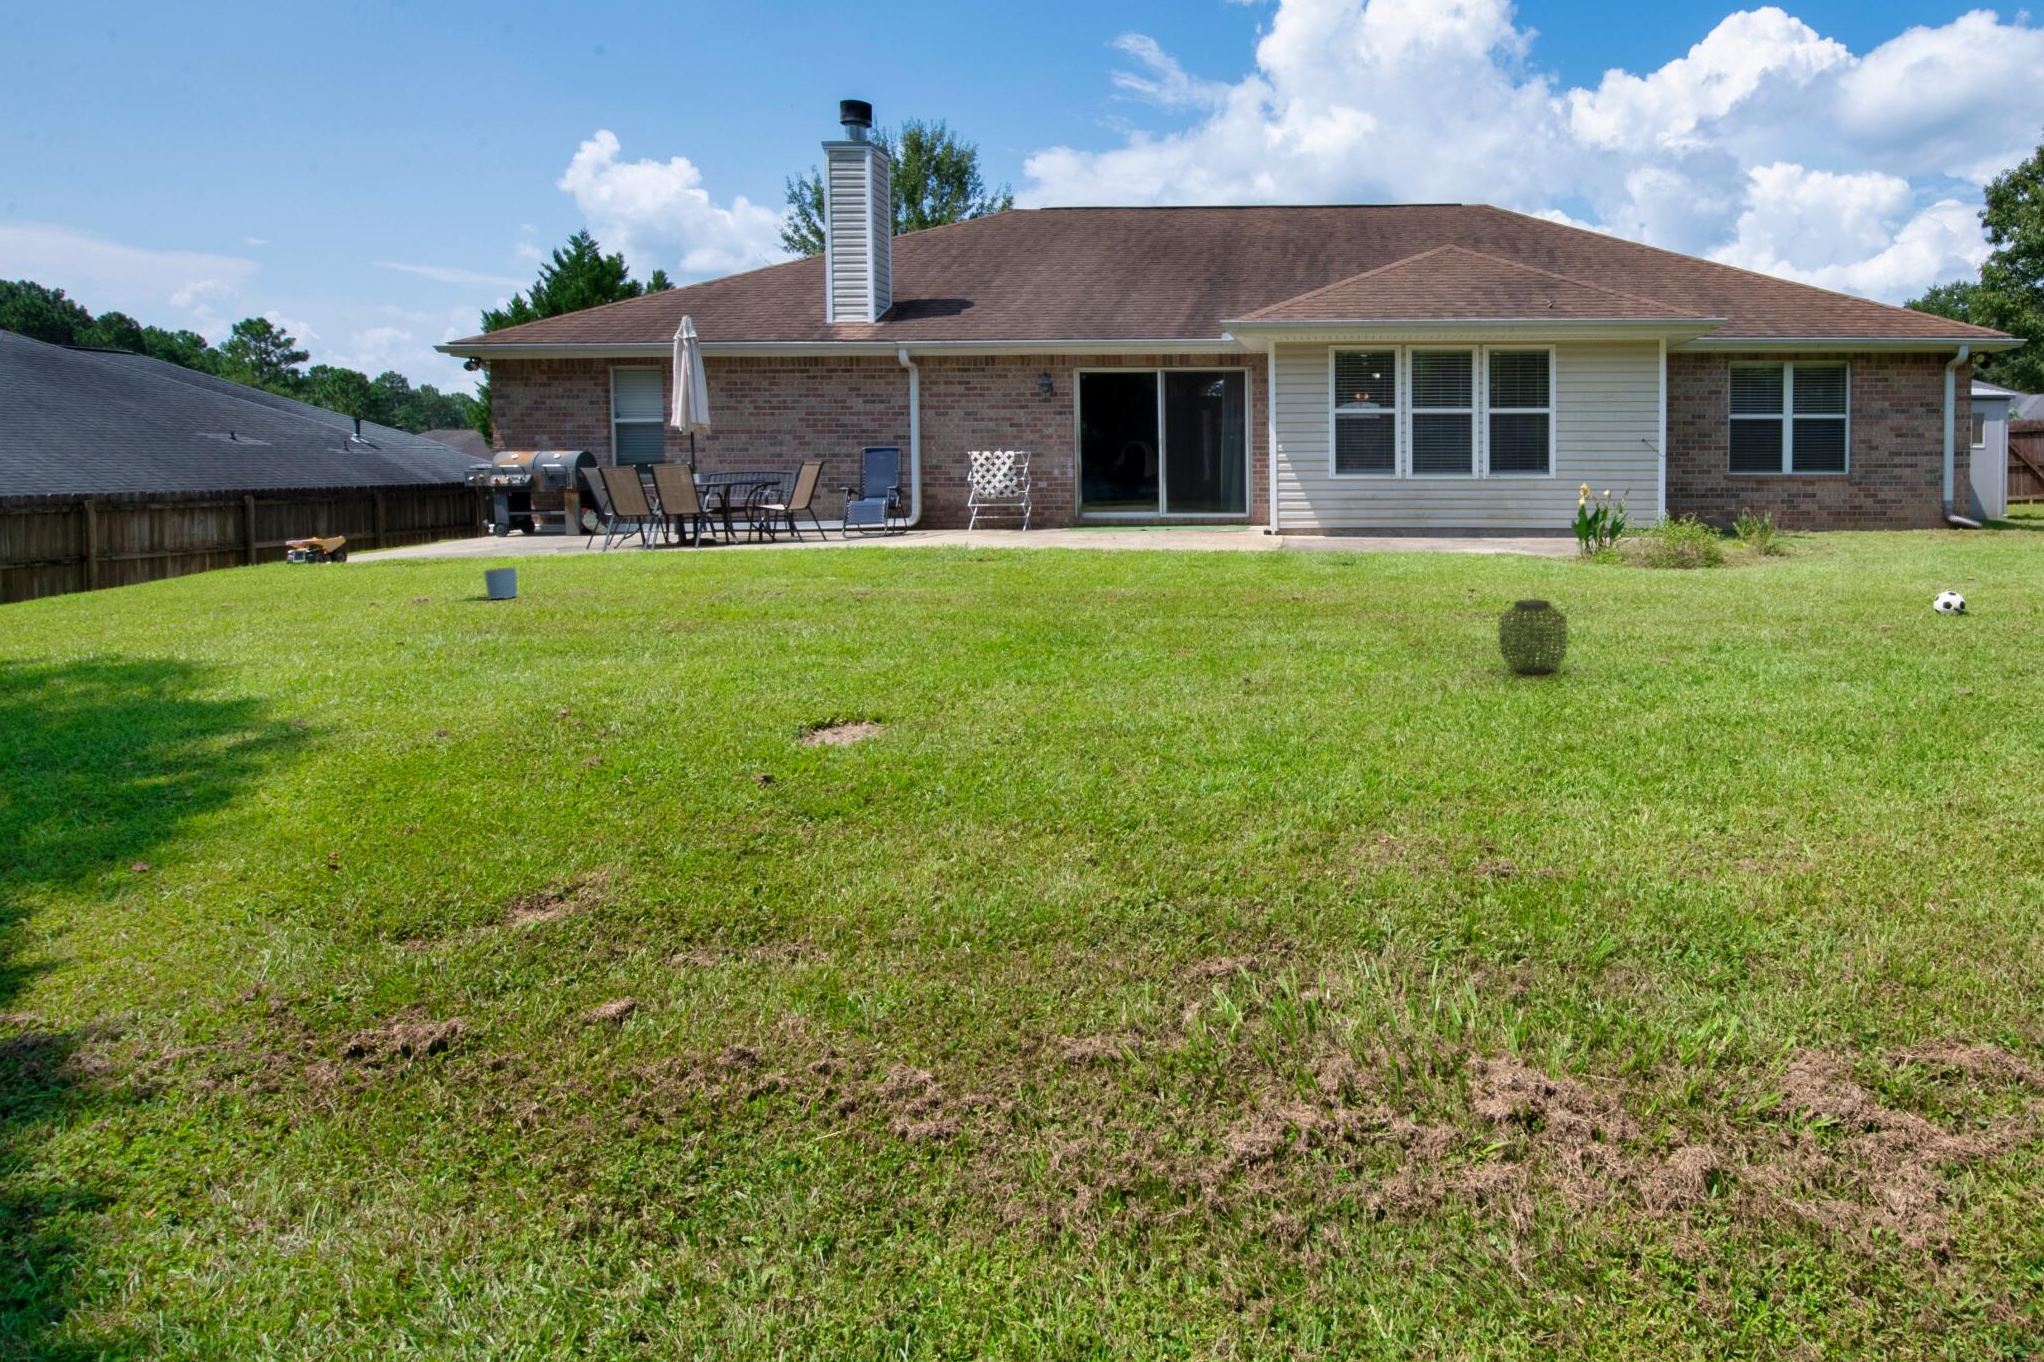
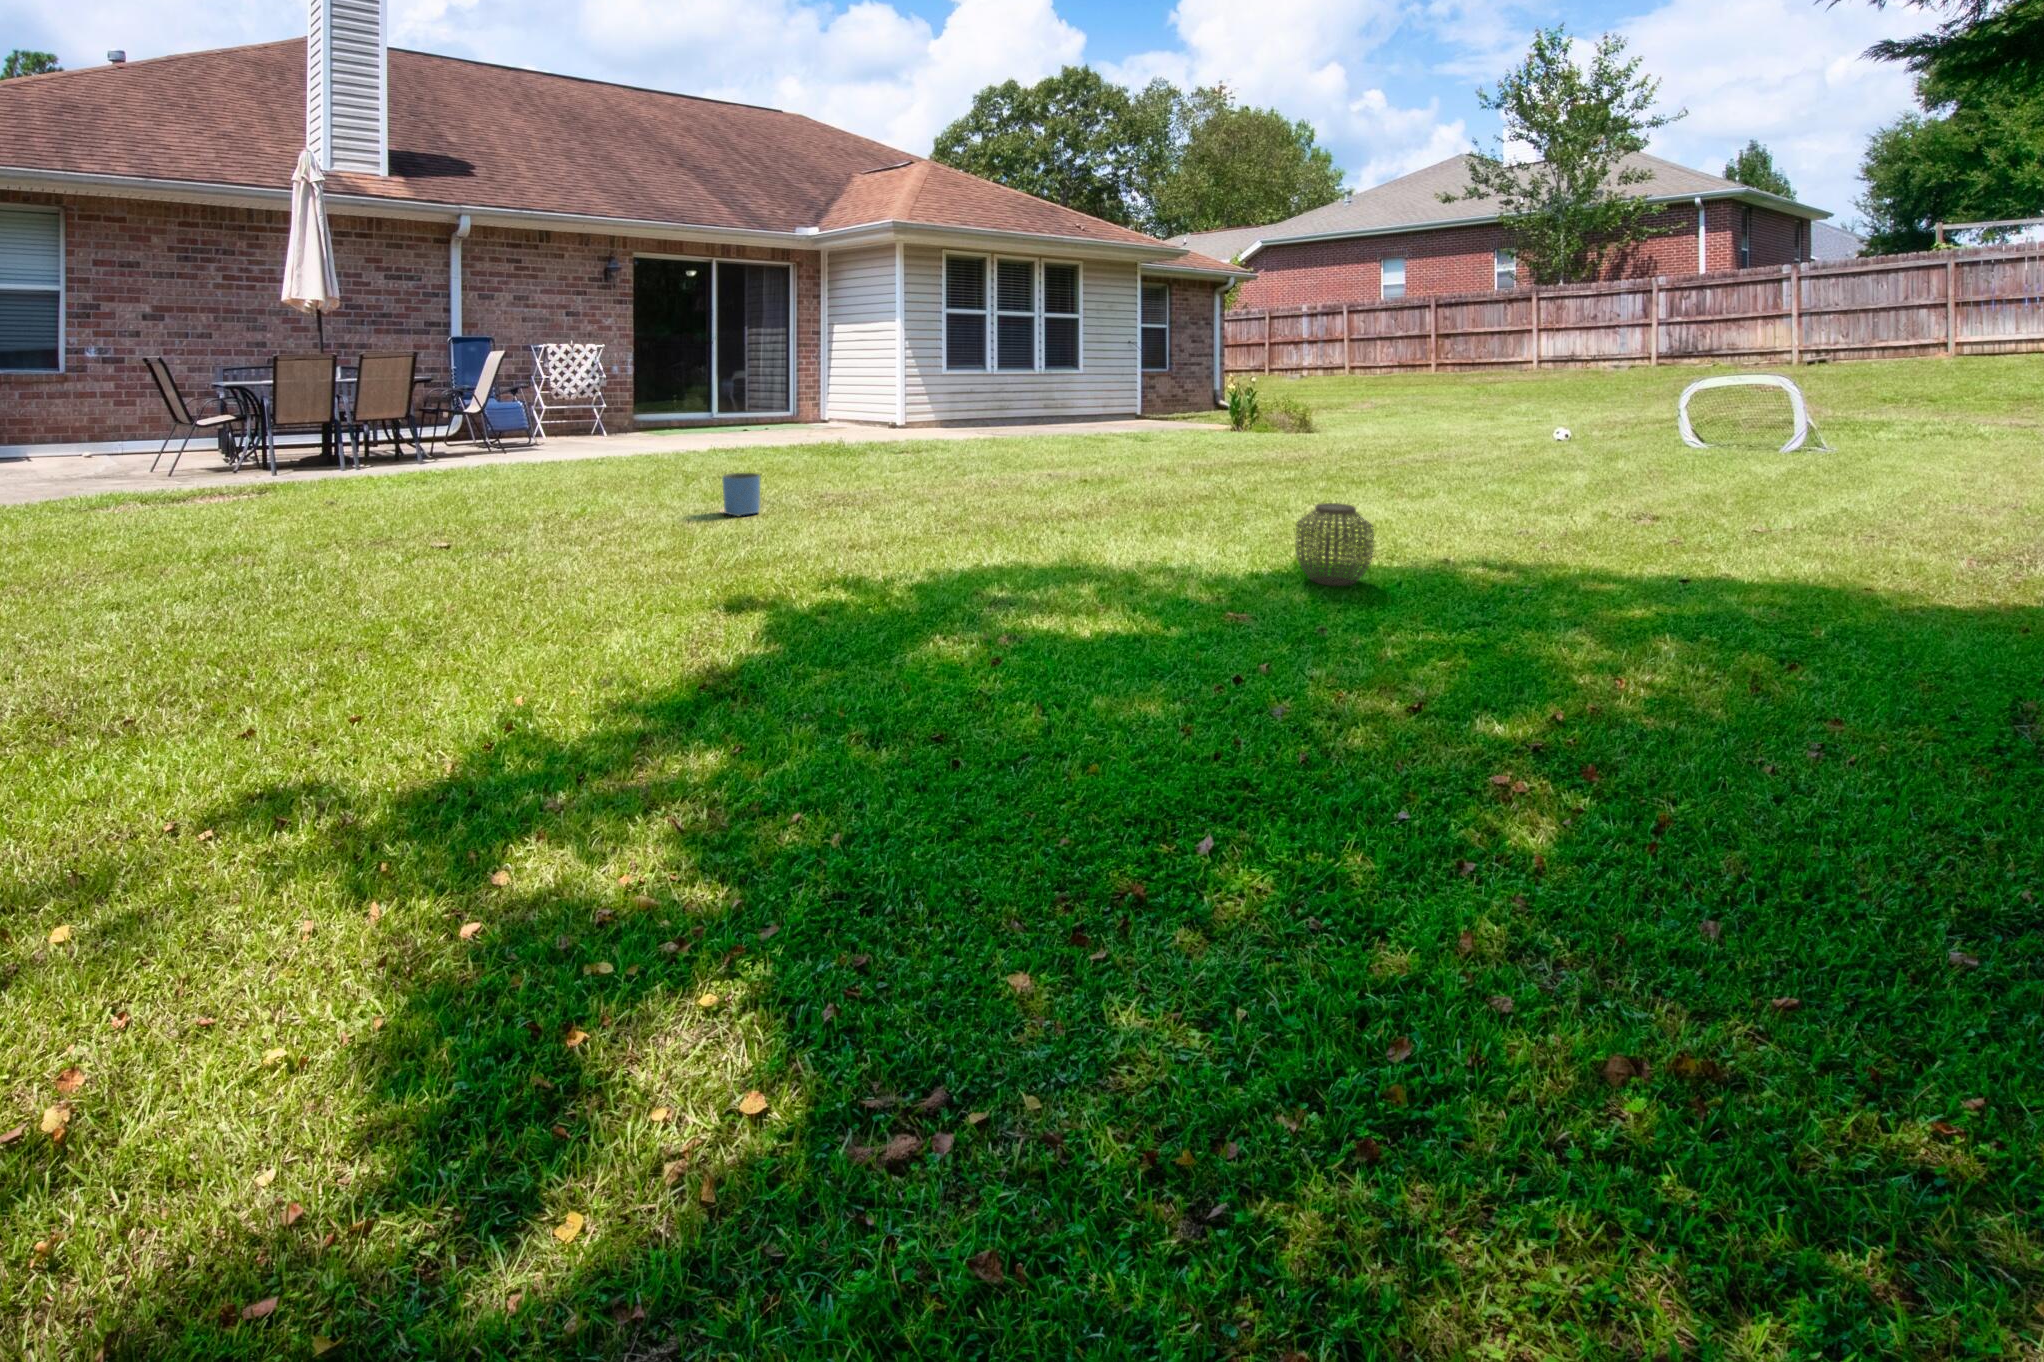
woven basket: present [1499,599,1567,675] -> present [1296,503,1374,586]

